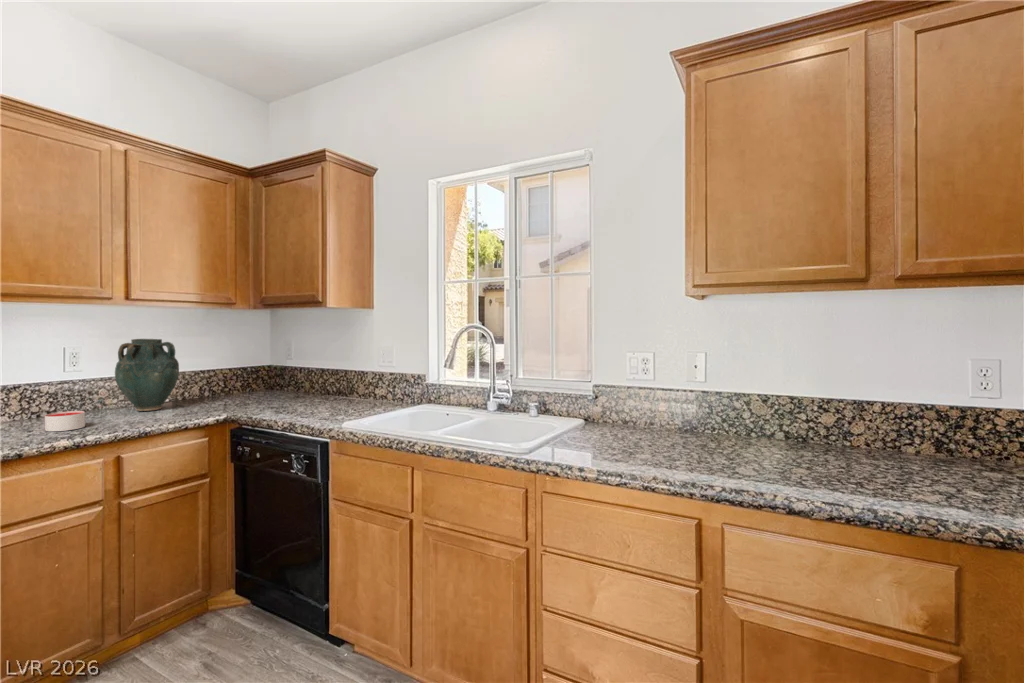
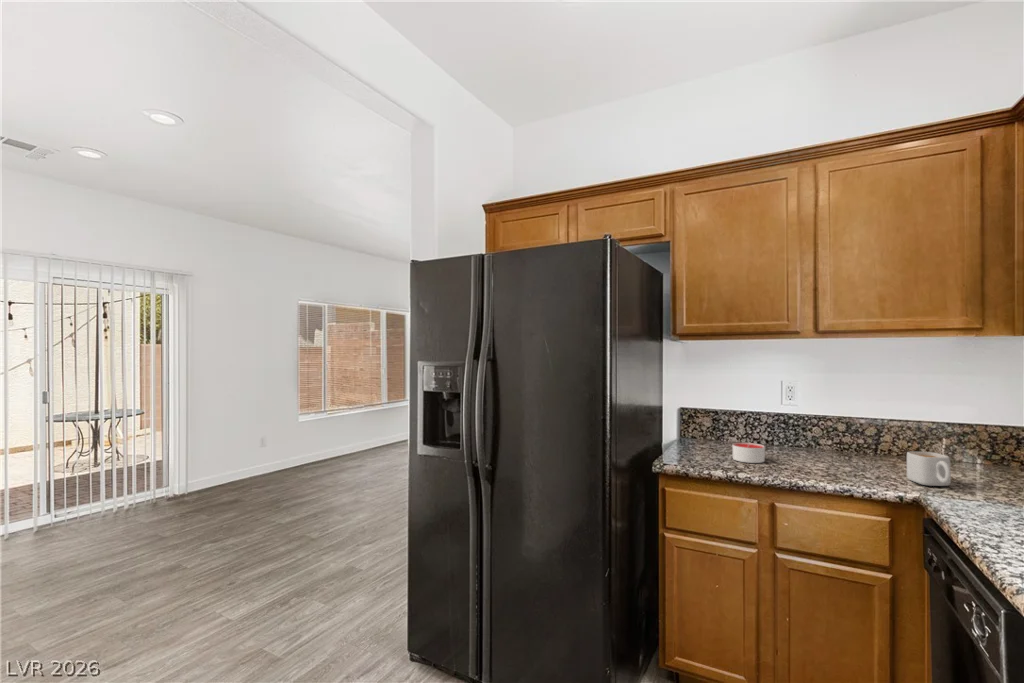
vase: present [115,339,179,411] -> none [815,375,891,463]
mug: none [205,389,237,411] -> present [907,452,951,486]

